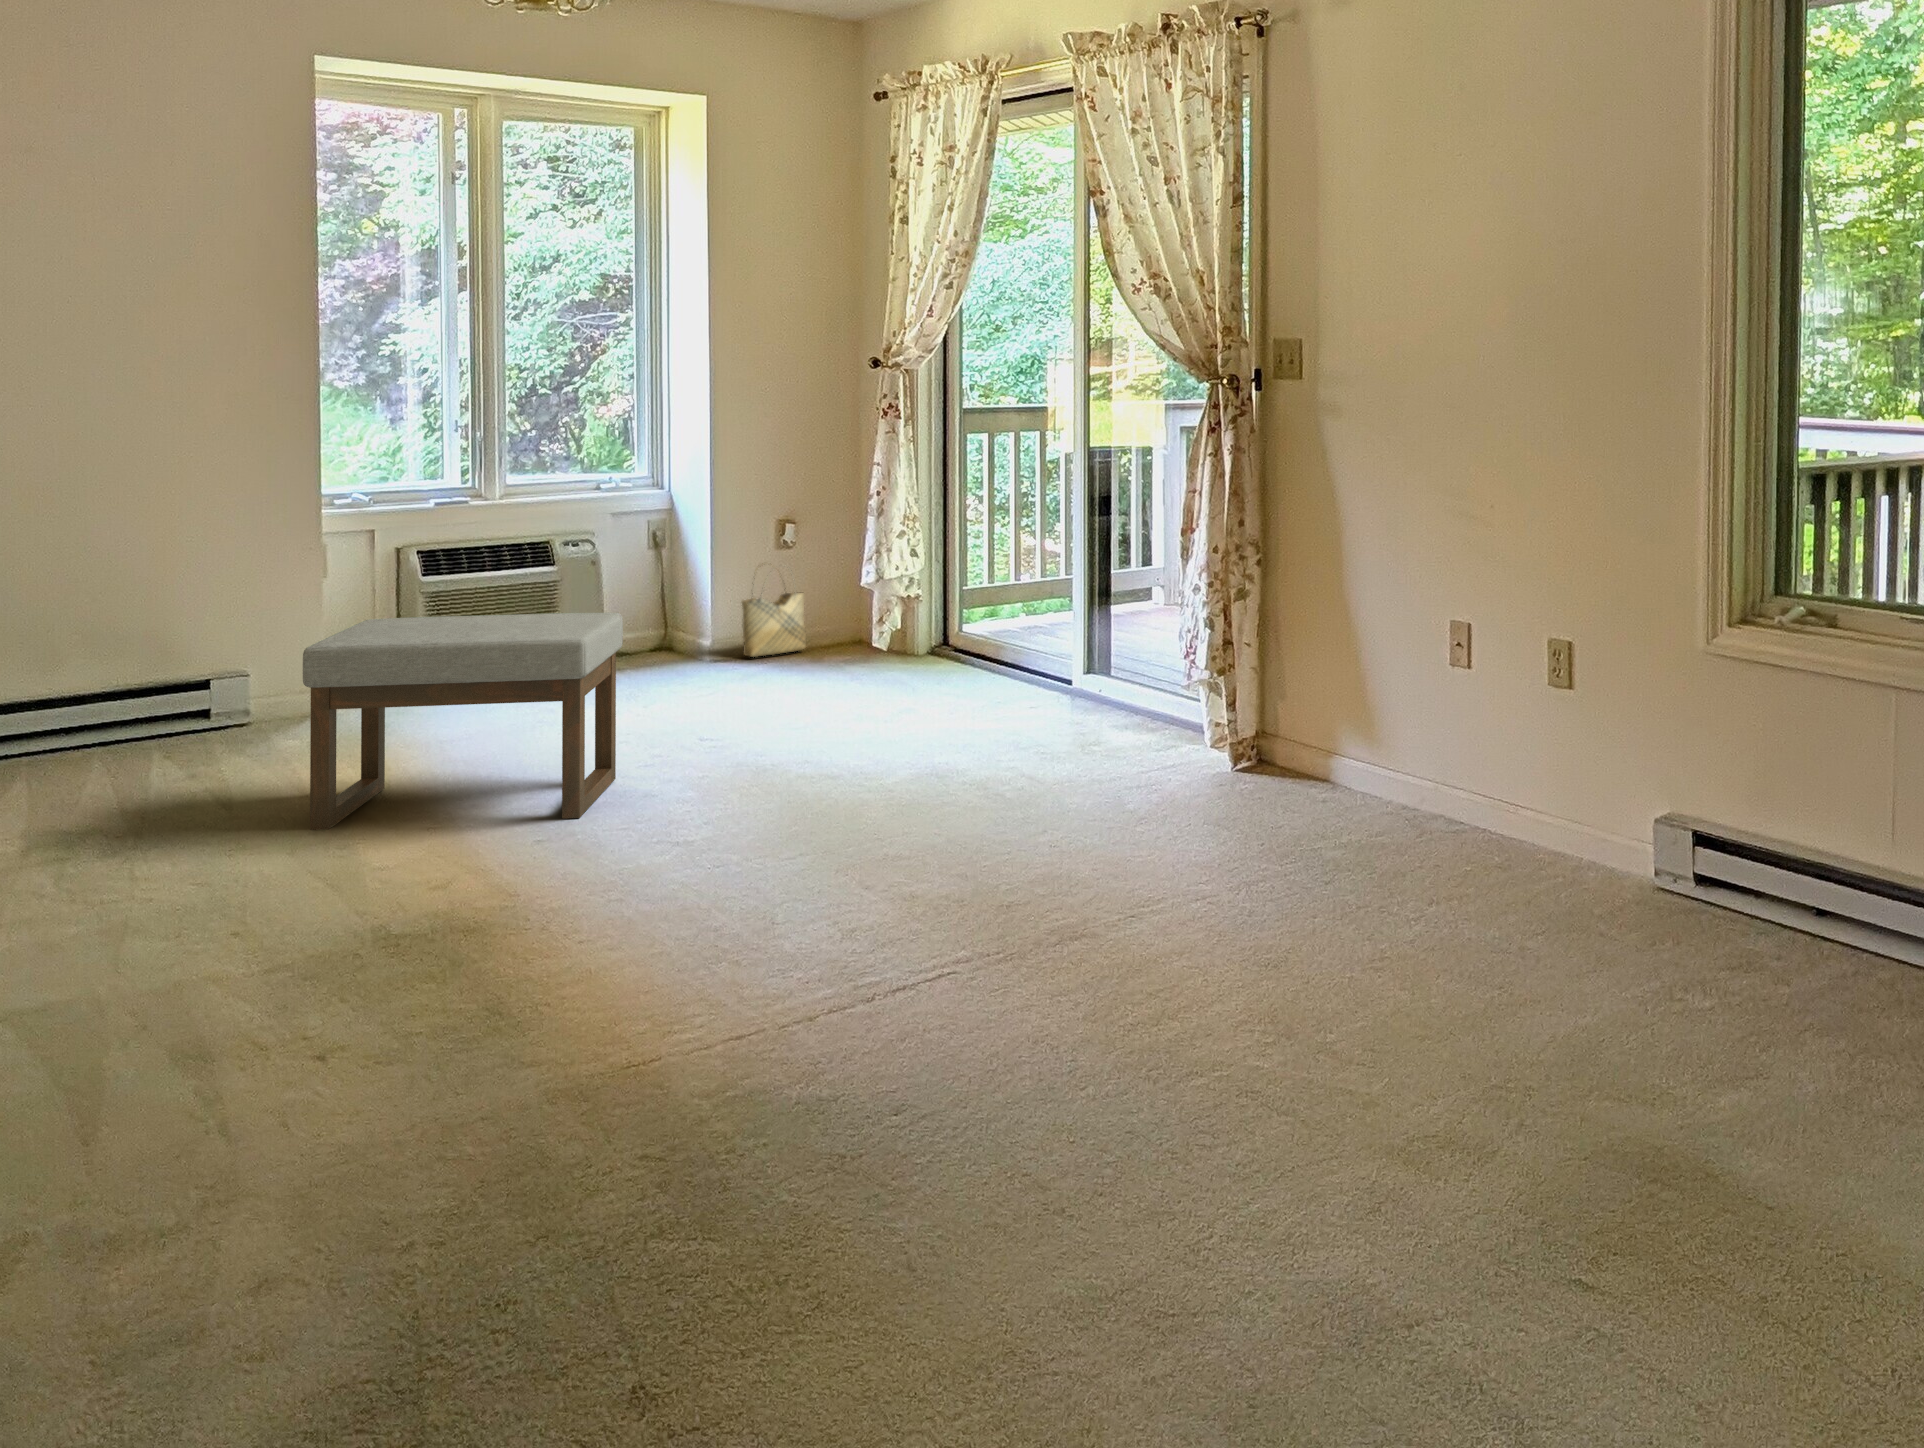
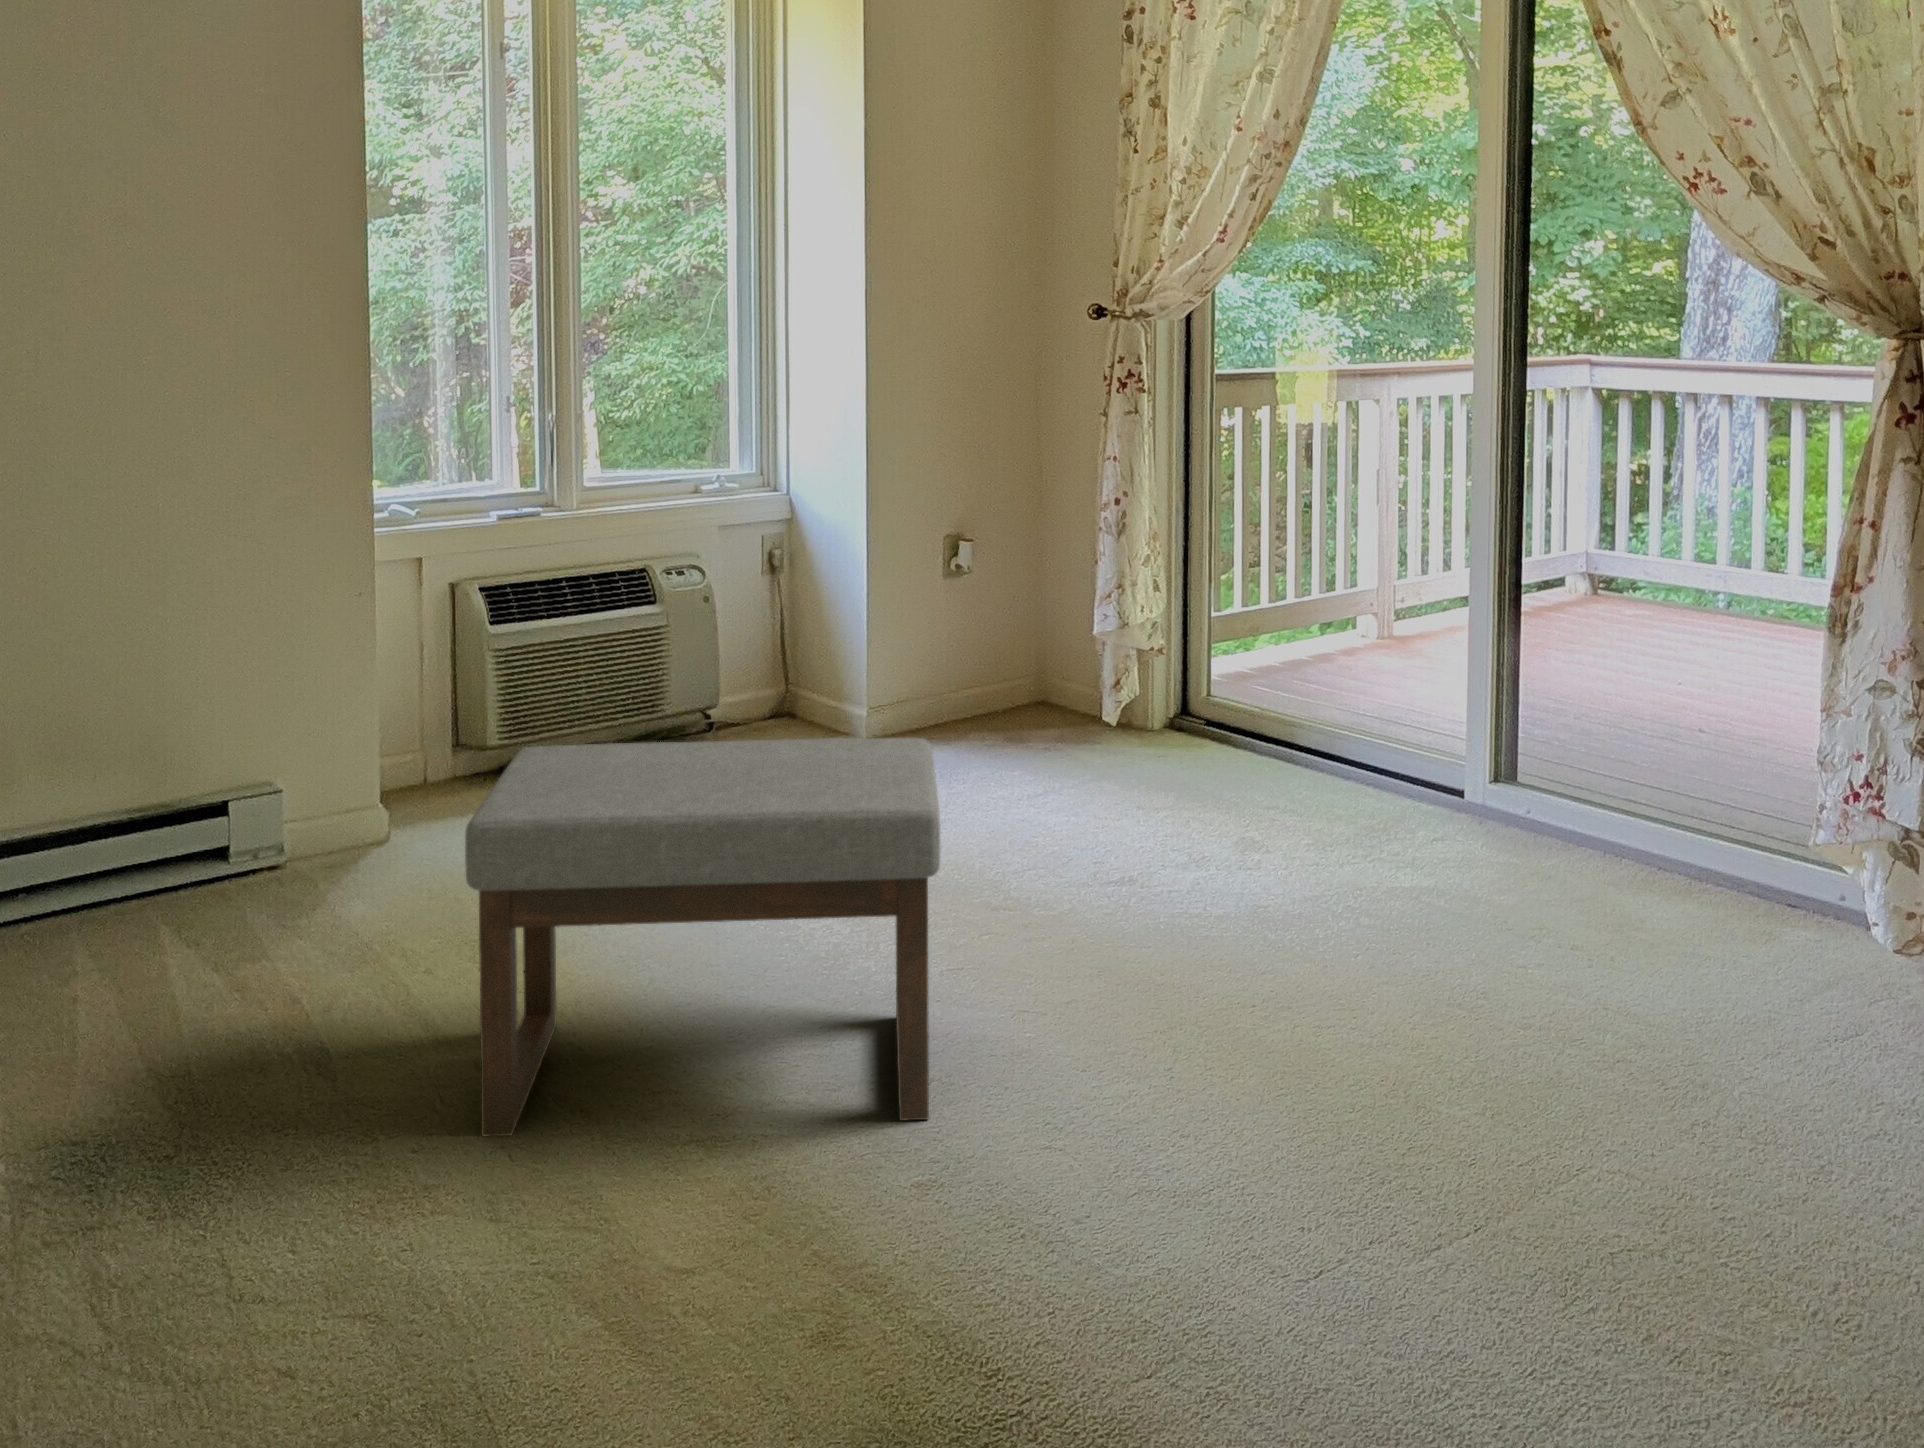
woven basket: present [742,569,806,657] -> none [917,601,1001,740]

